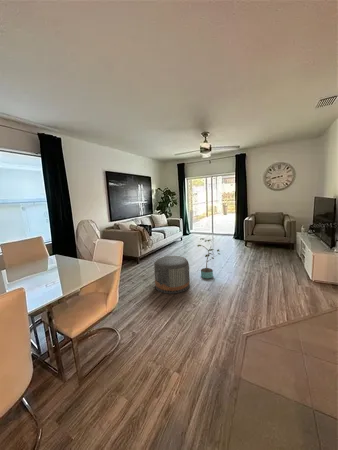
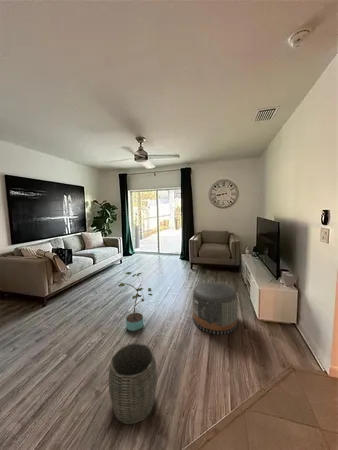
pouf: present [154,256,190,294] -> present [193,282,238,335]
woven basket: none [203,275,232,313] -> present [109,343,157,424]

